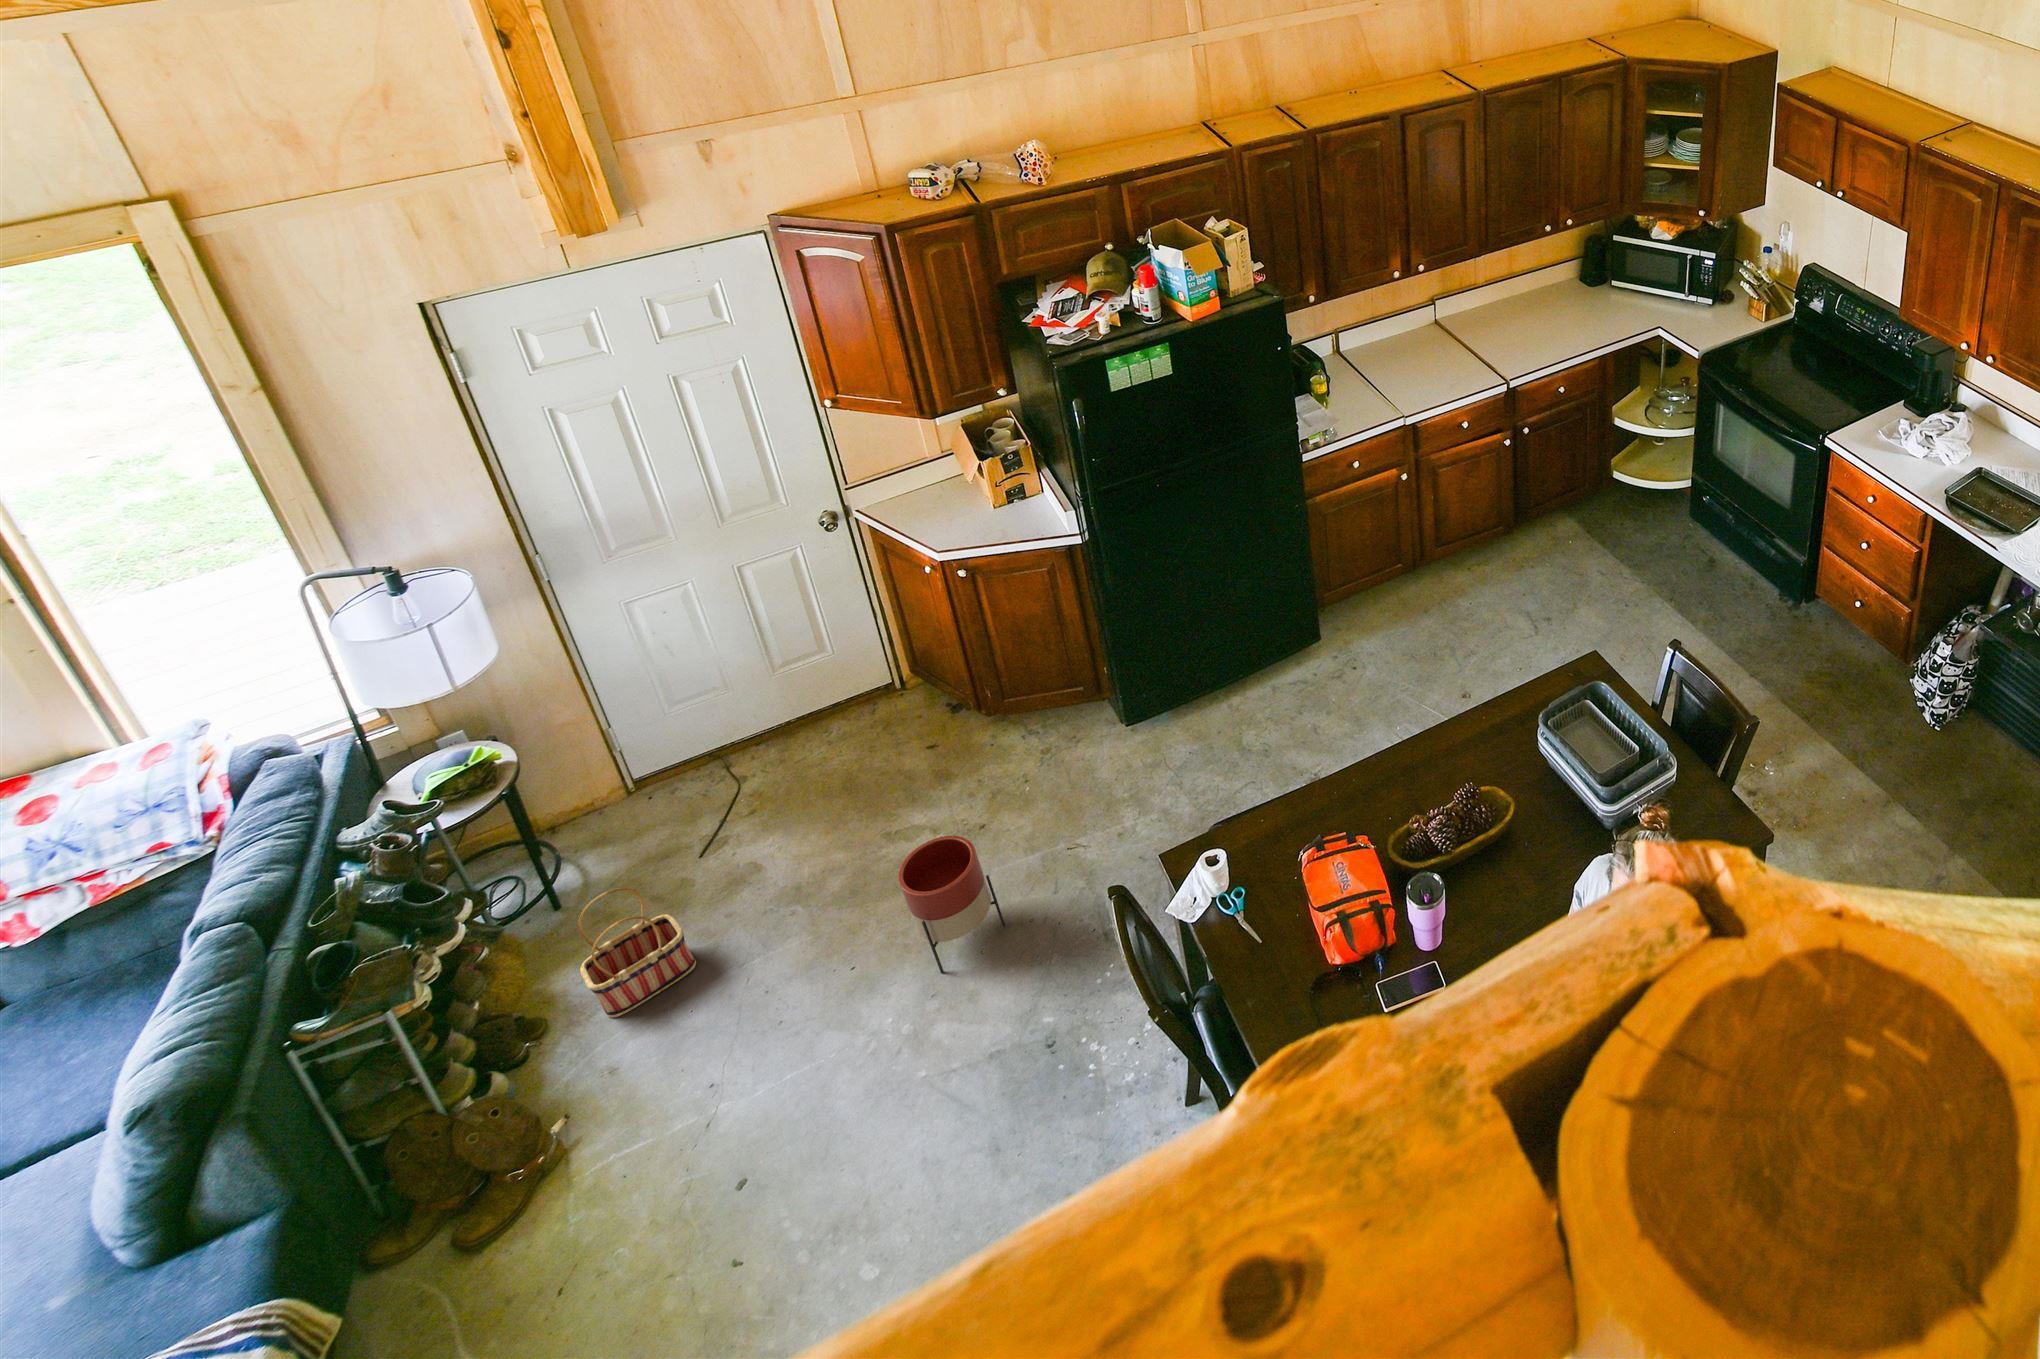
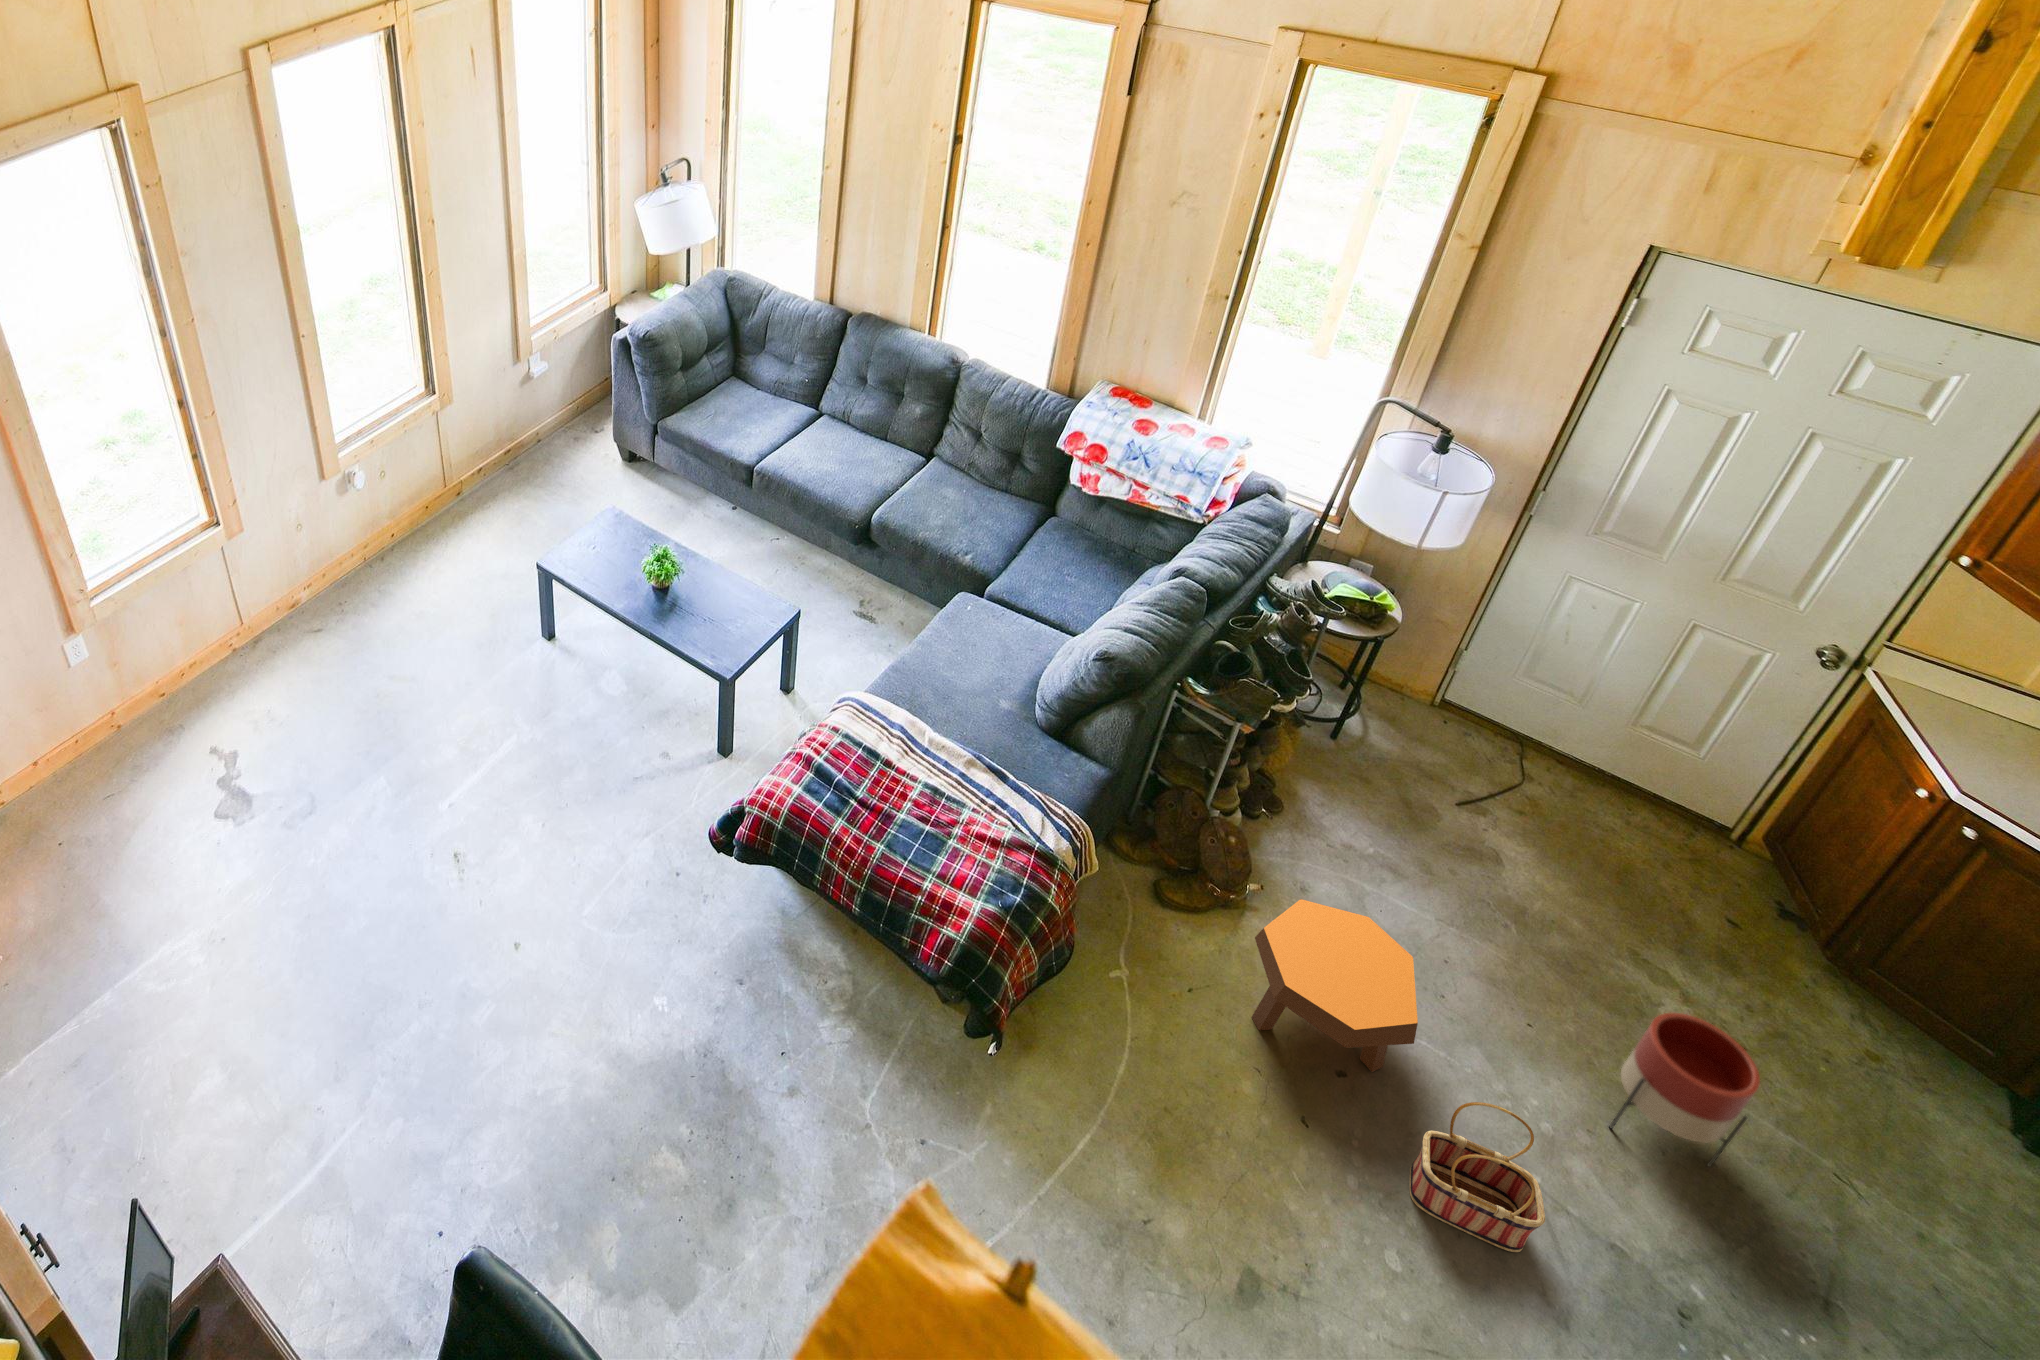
basket: present [578,888,696,1018] -> present [1410,1102,1545,1252]
footstool: none [583,1021,776,1230] -> present [1252,899,1418,1072]

